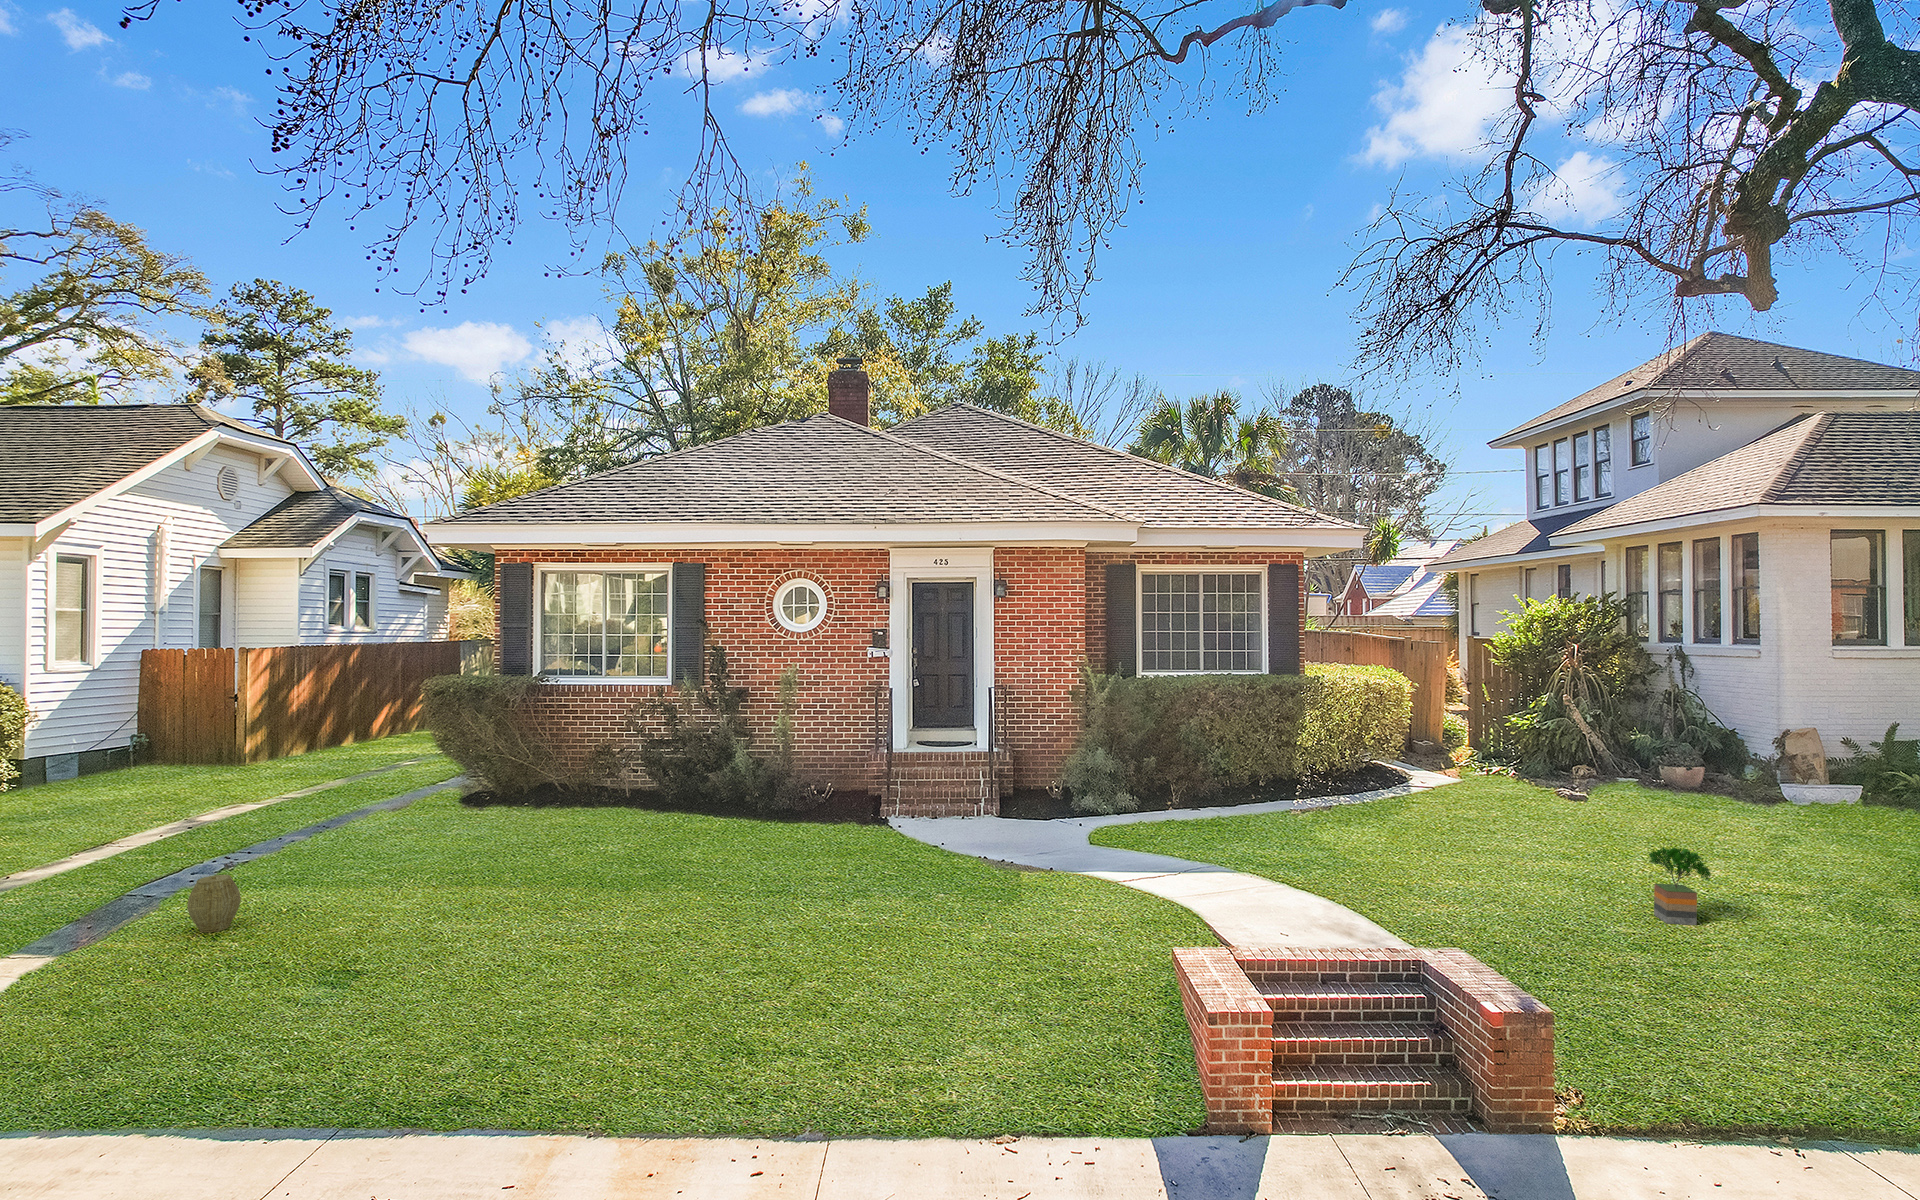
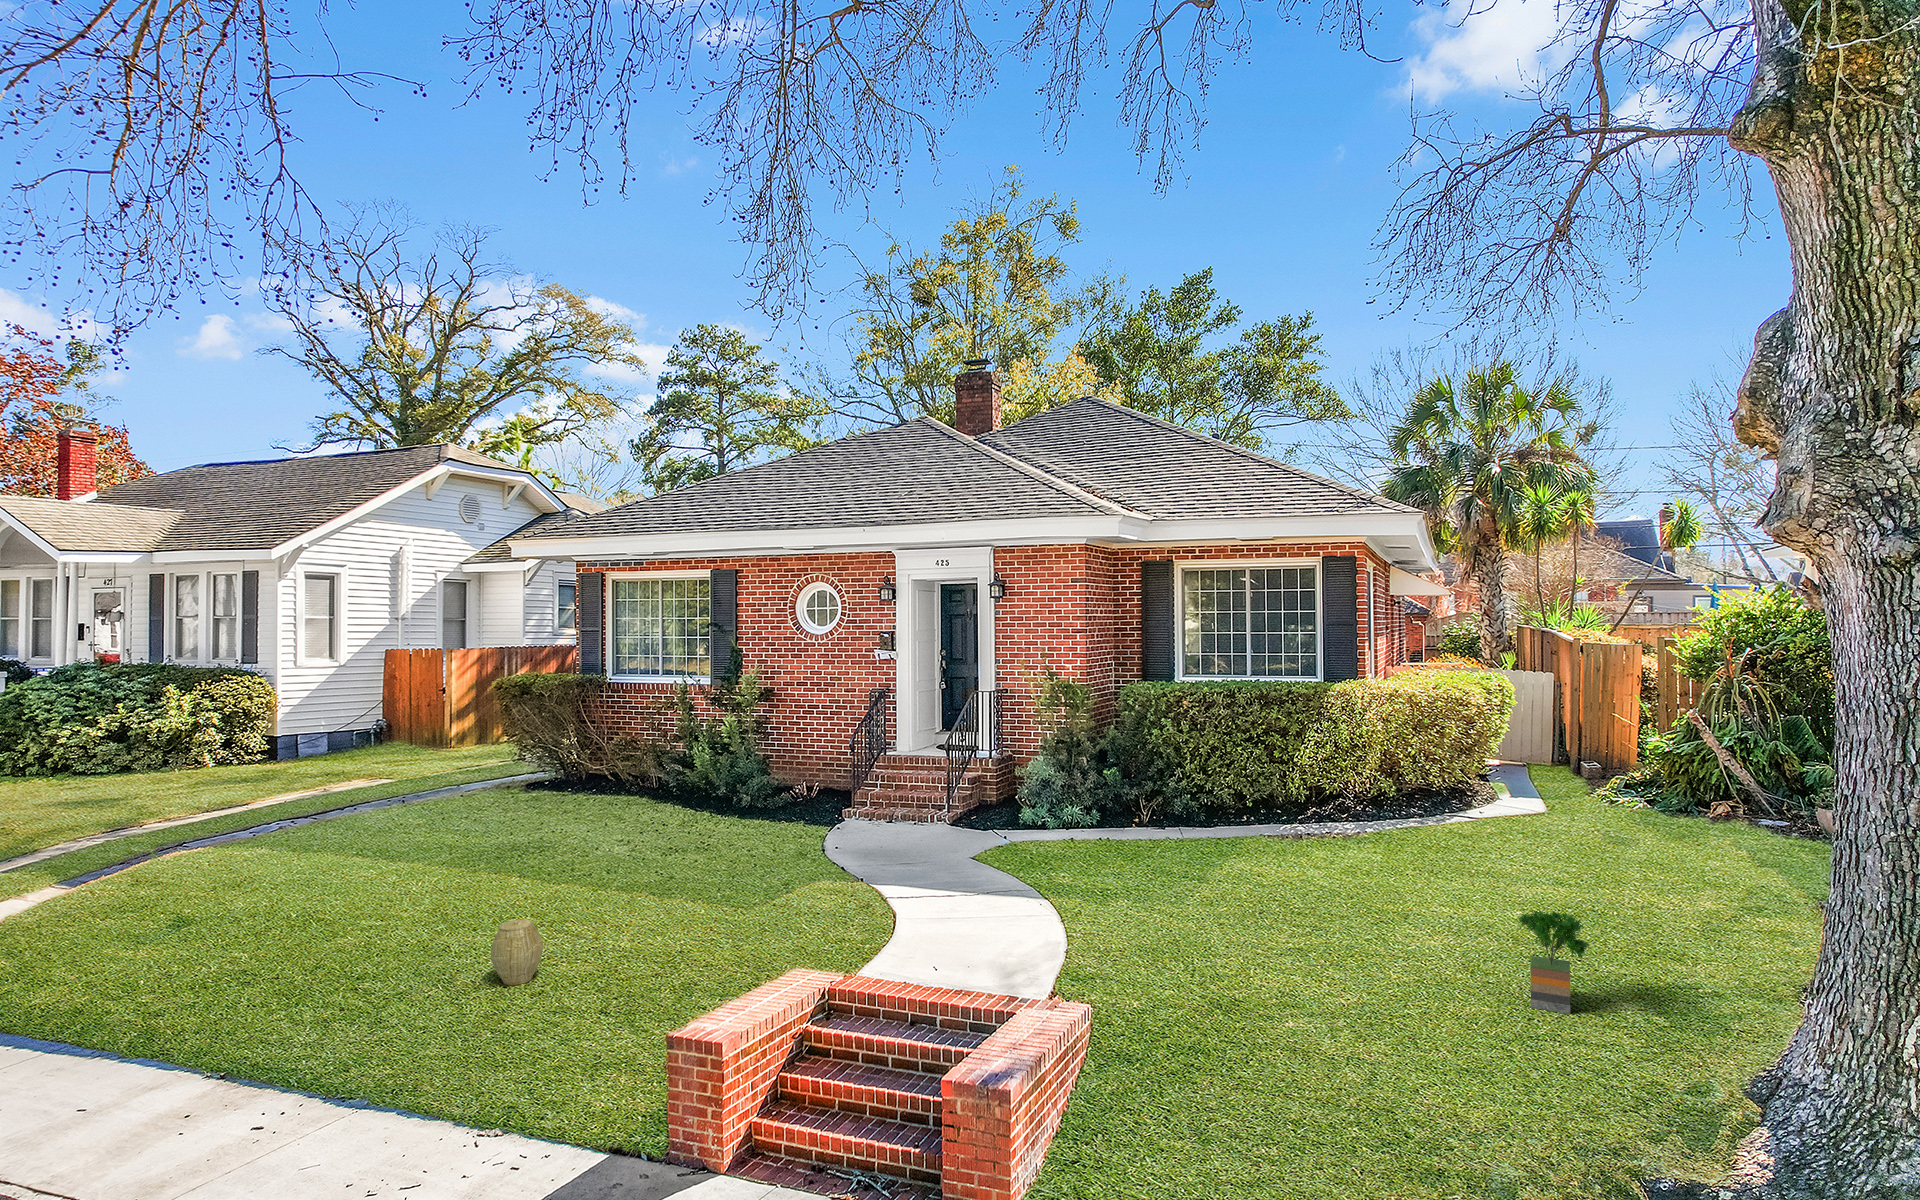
woven basket: present [187,875,241,932] -> present [491,919,543,985]

